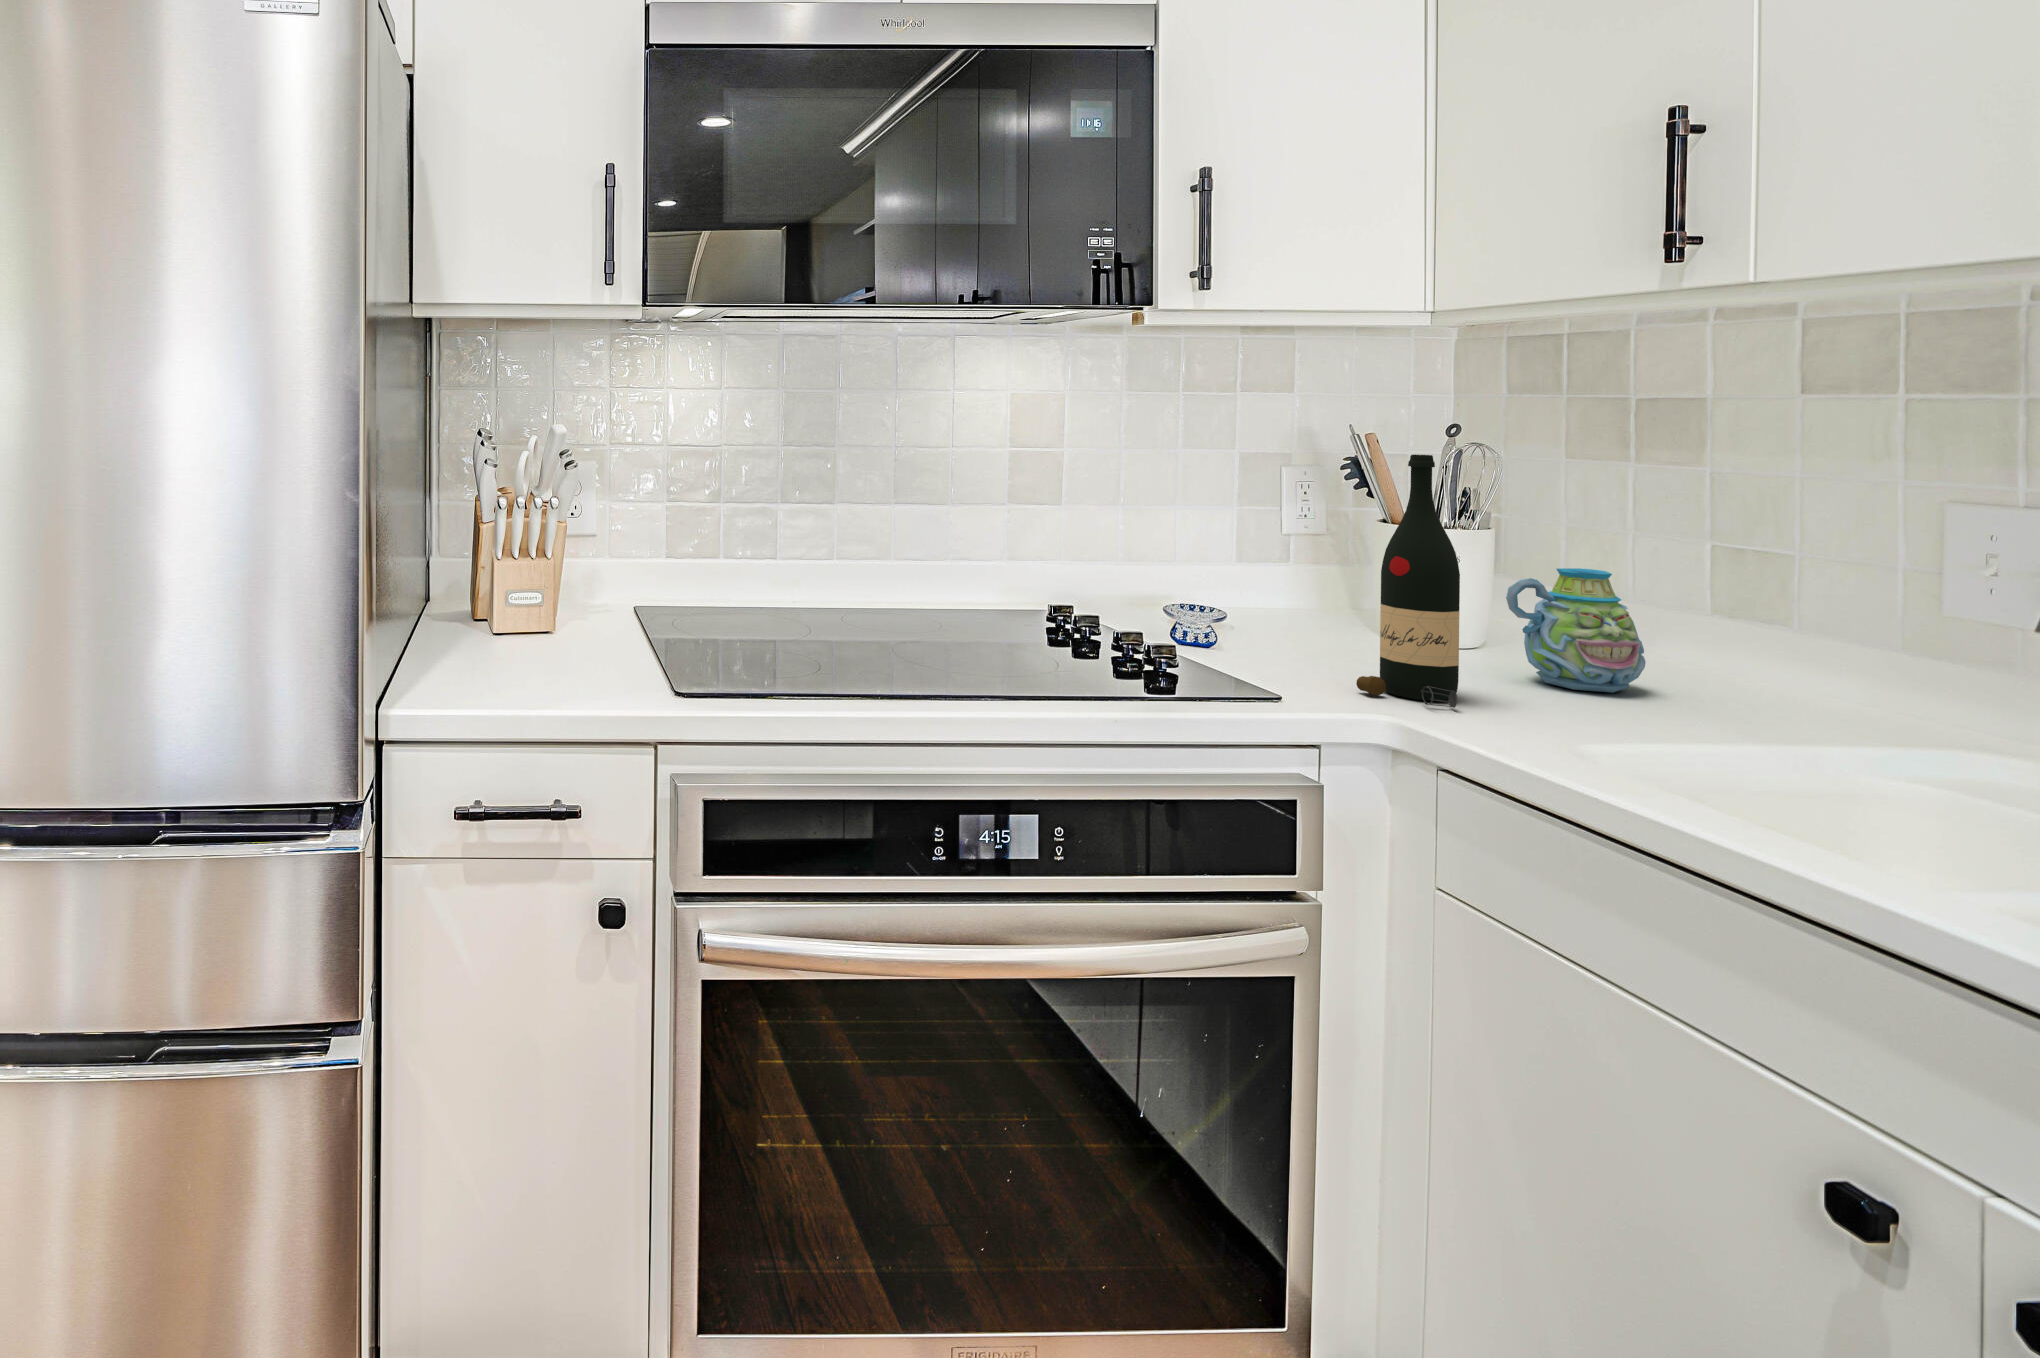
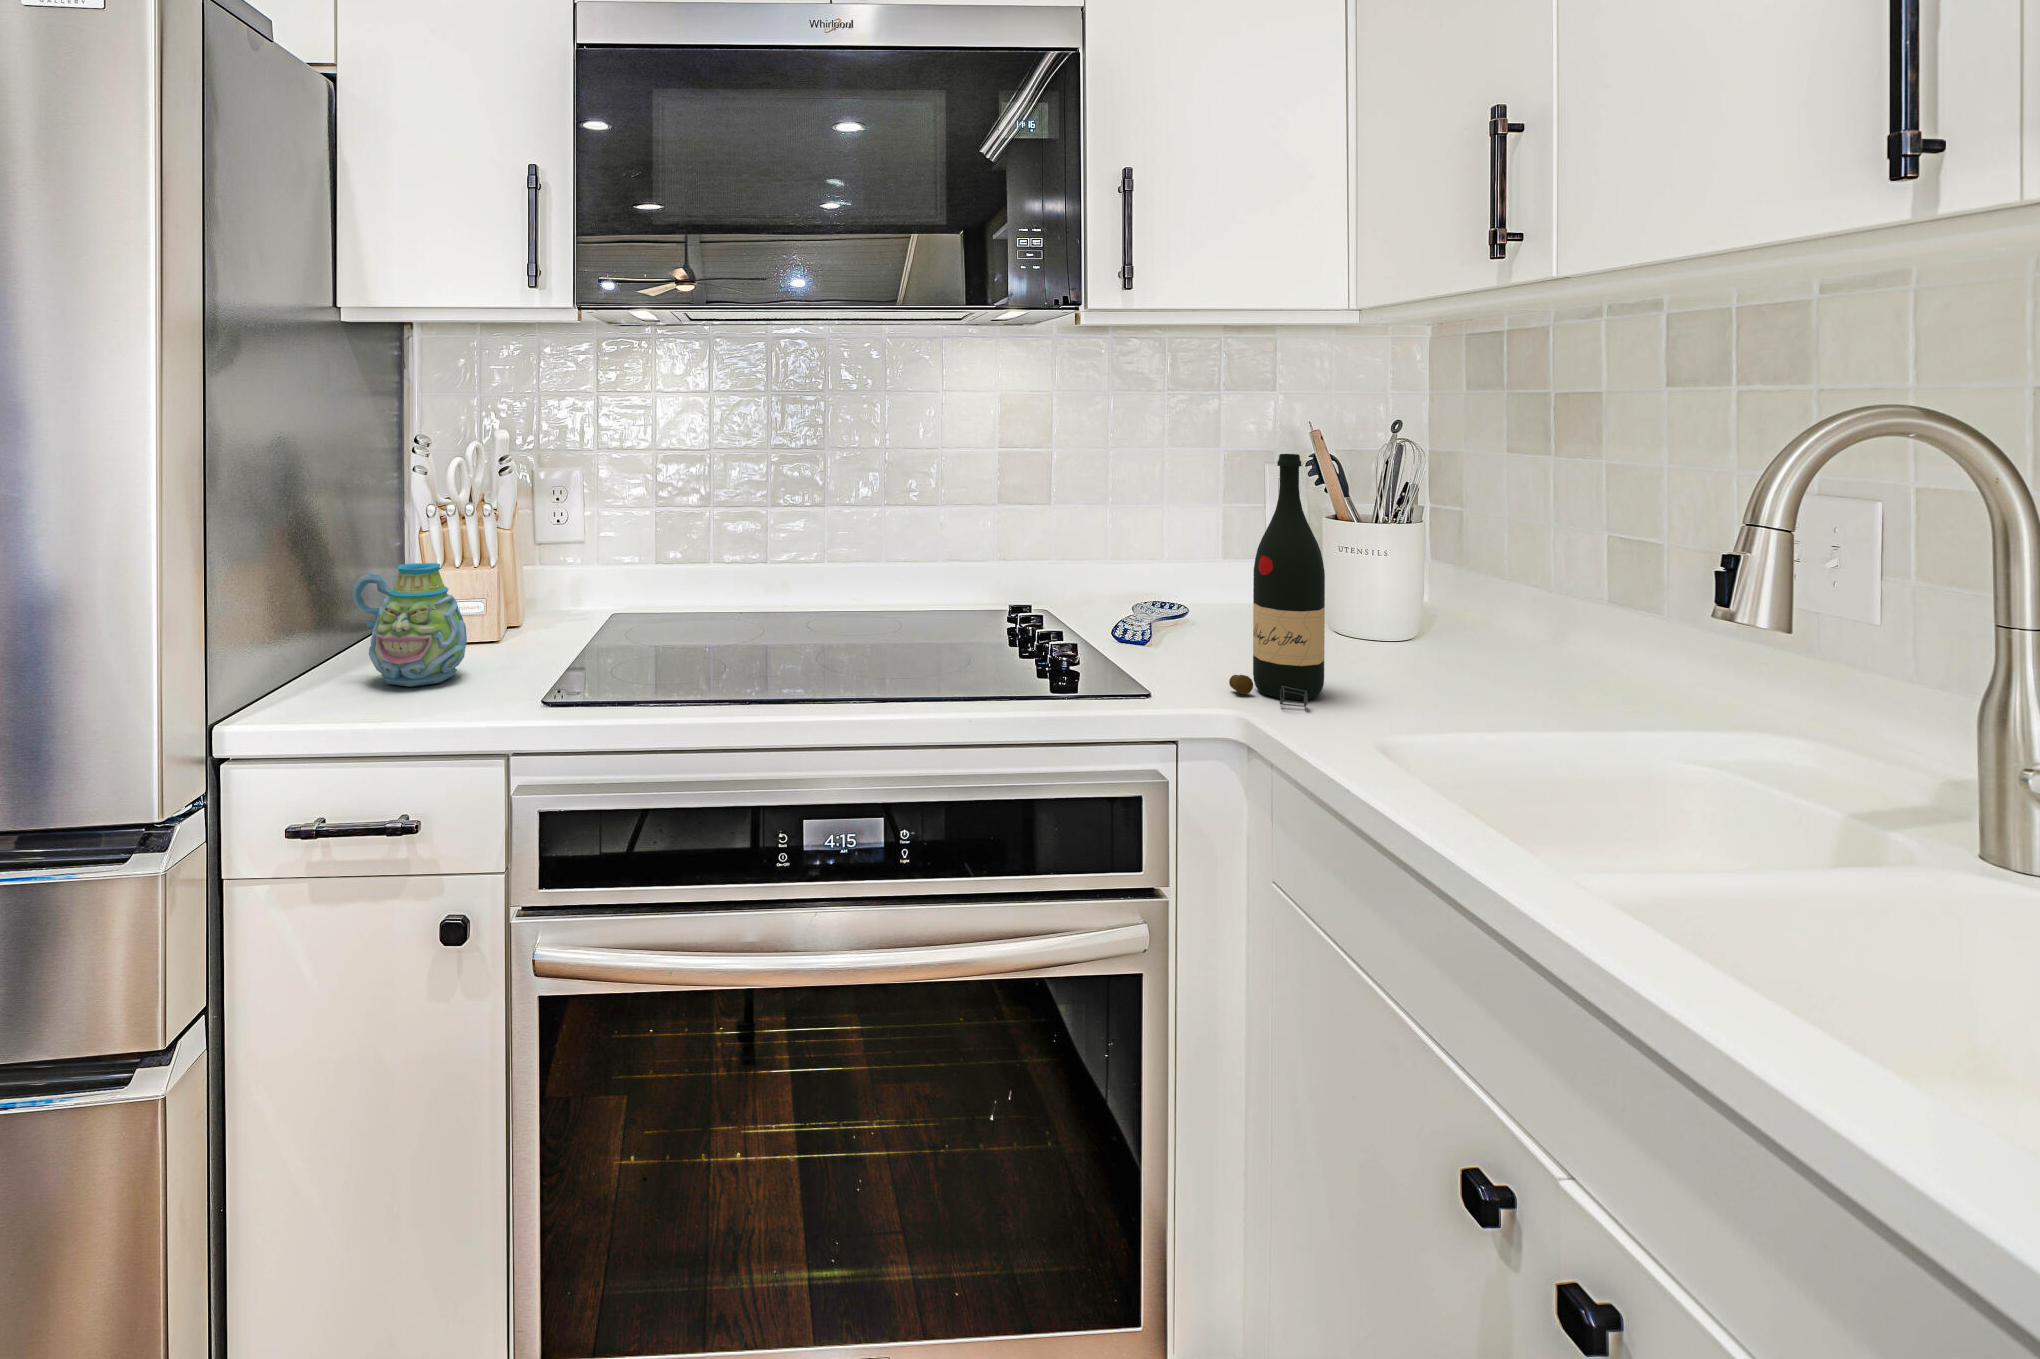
mug: present [1506,568,1646,693] -> present [352,563,467,687]

